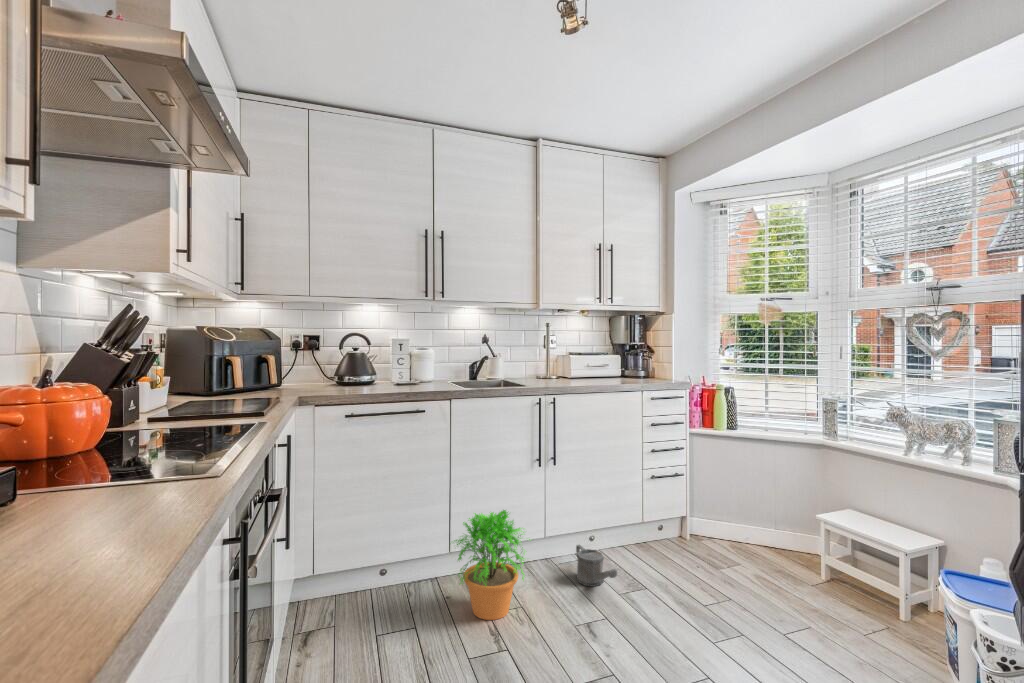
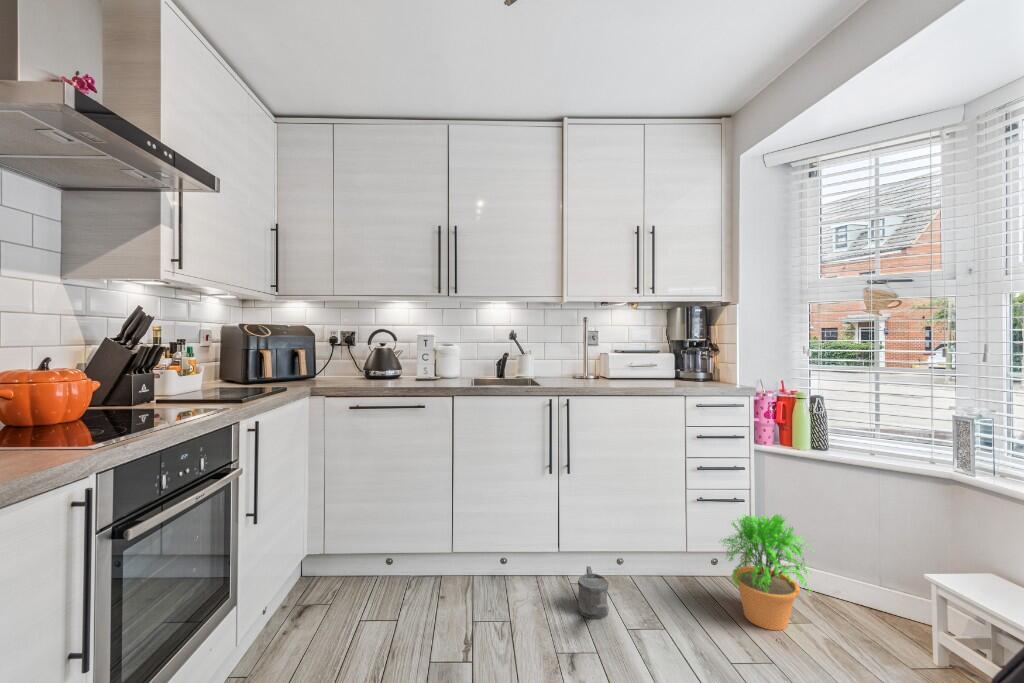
potted plant: present [454,510,530,620] -> present [721,514,810,630]

